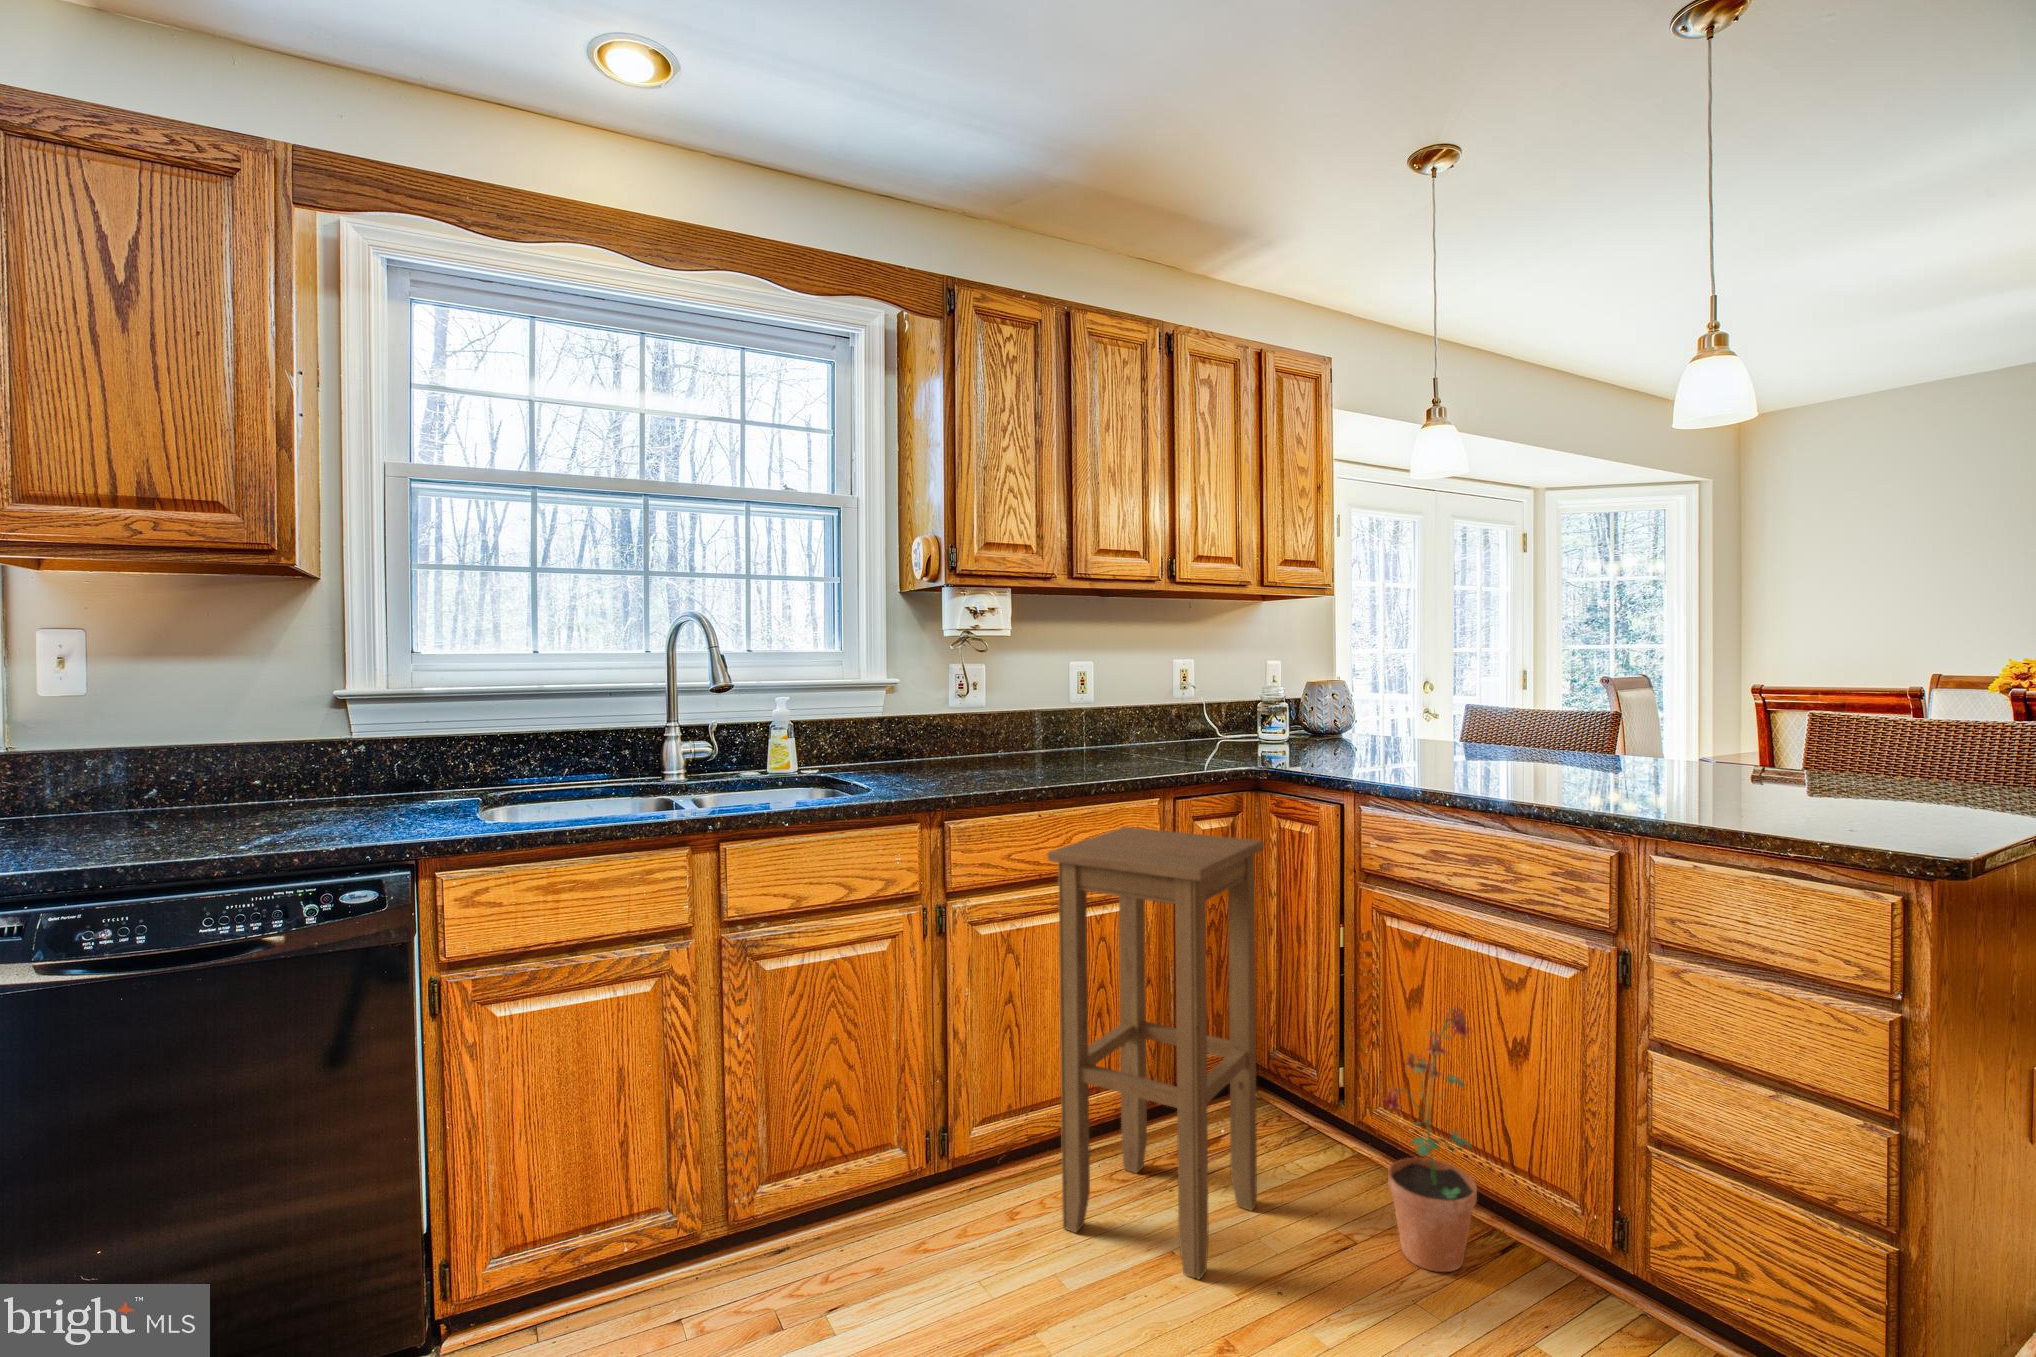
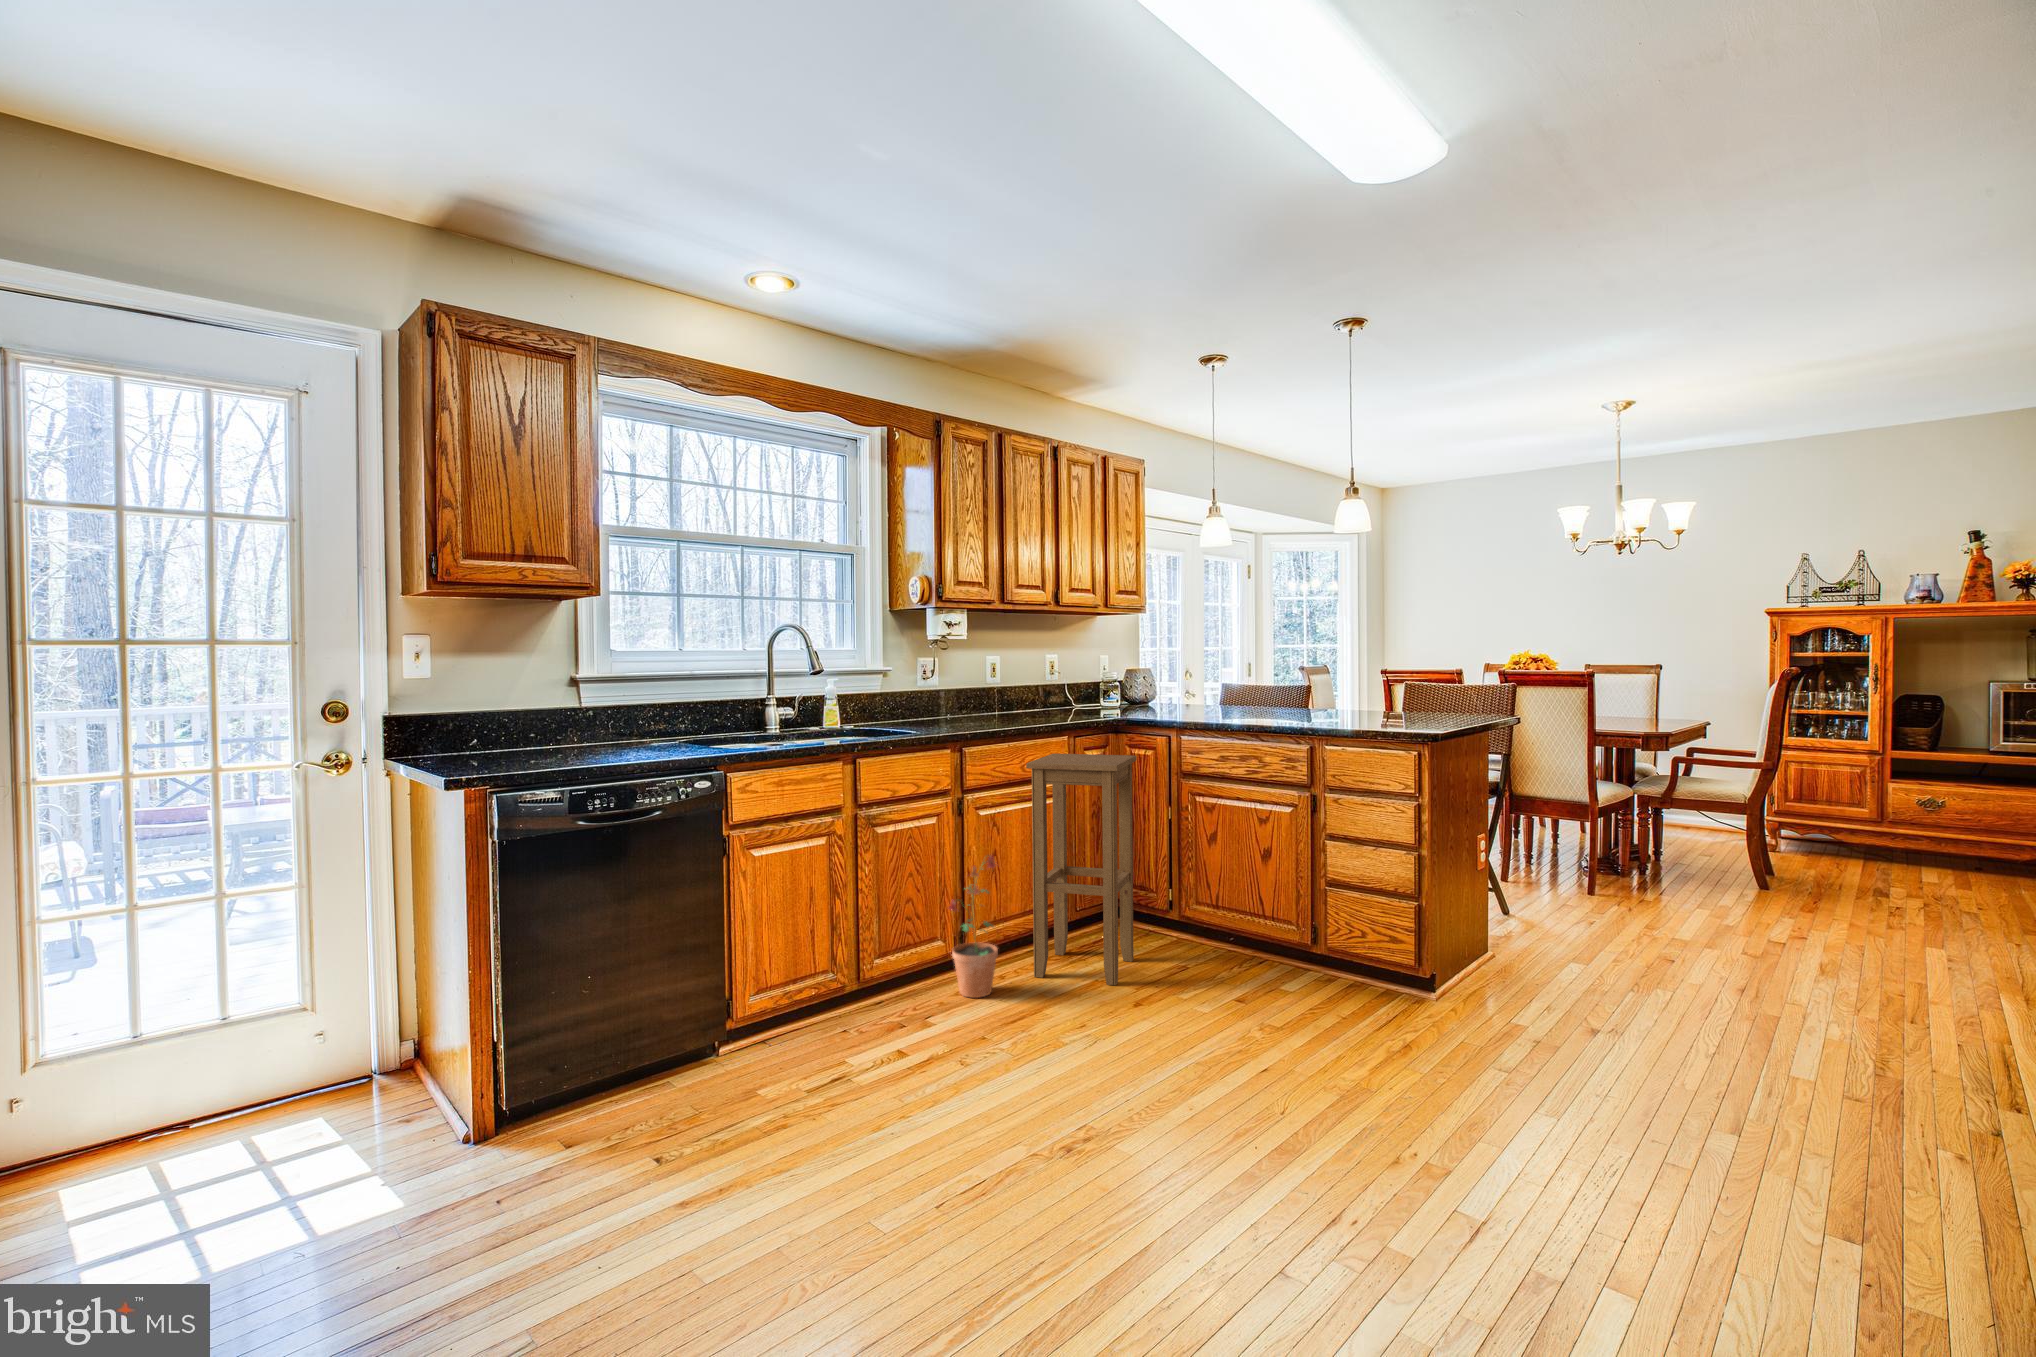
potted plant: present [1385,1008,1477,1272] -> present [948,856,998,998]

